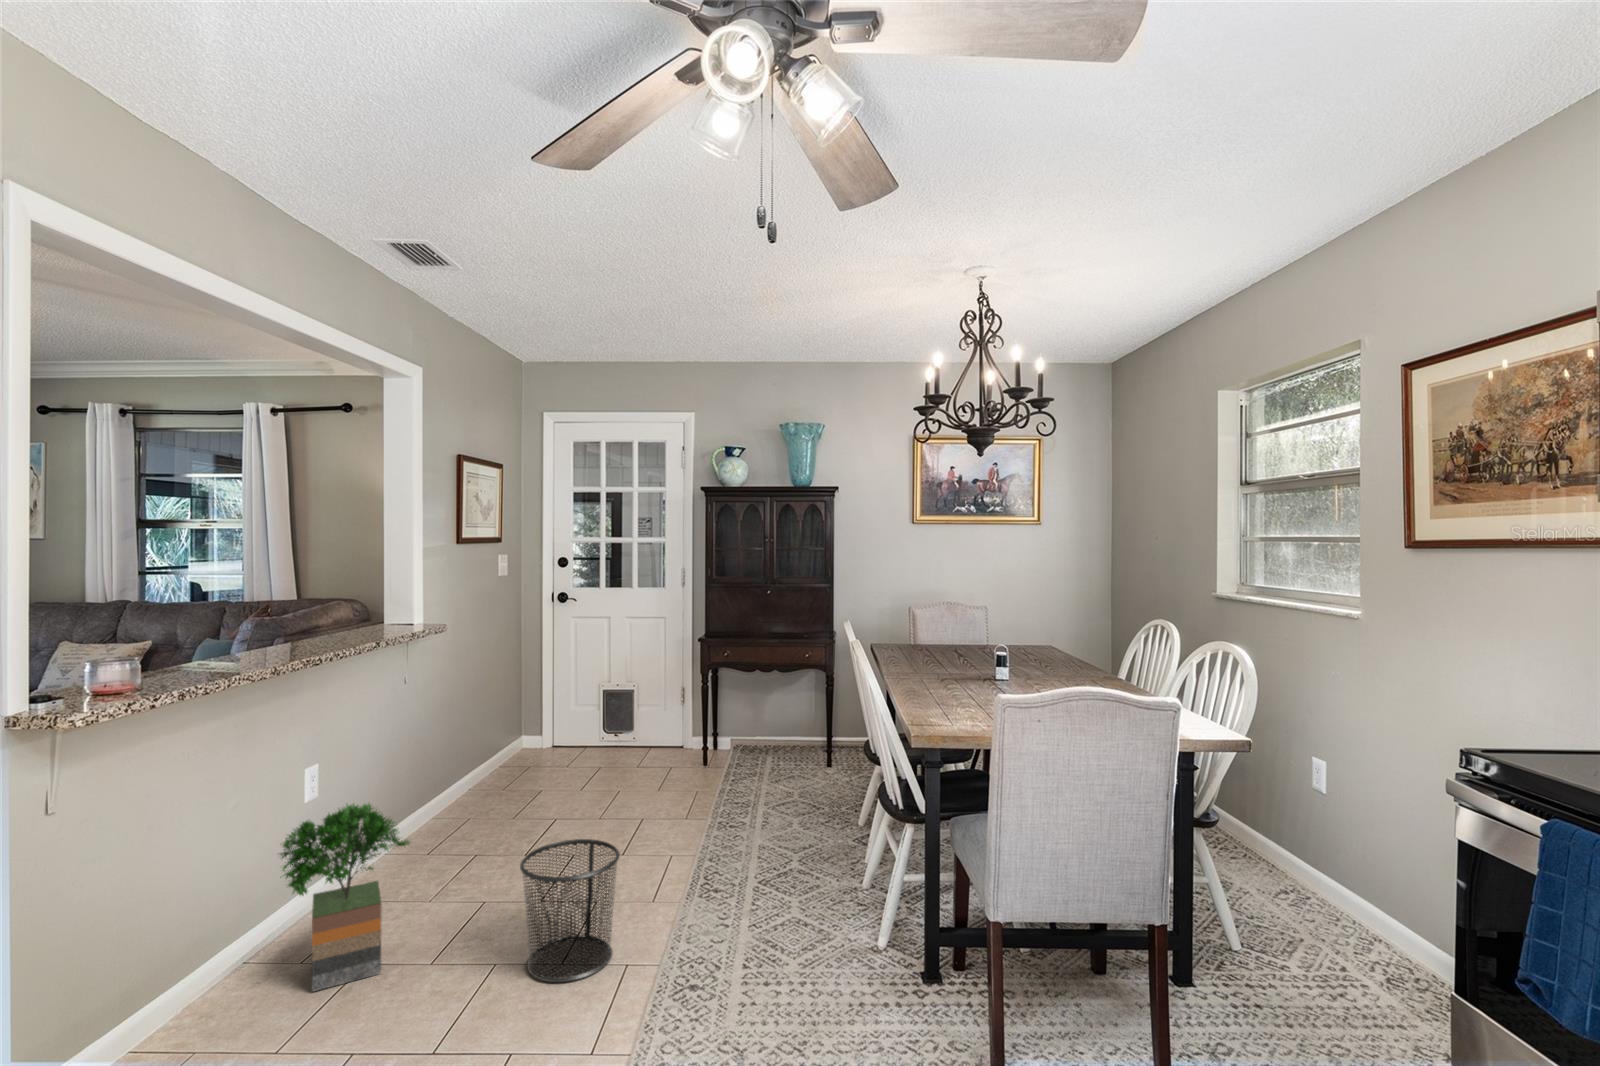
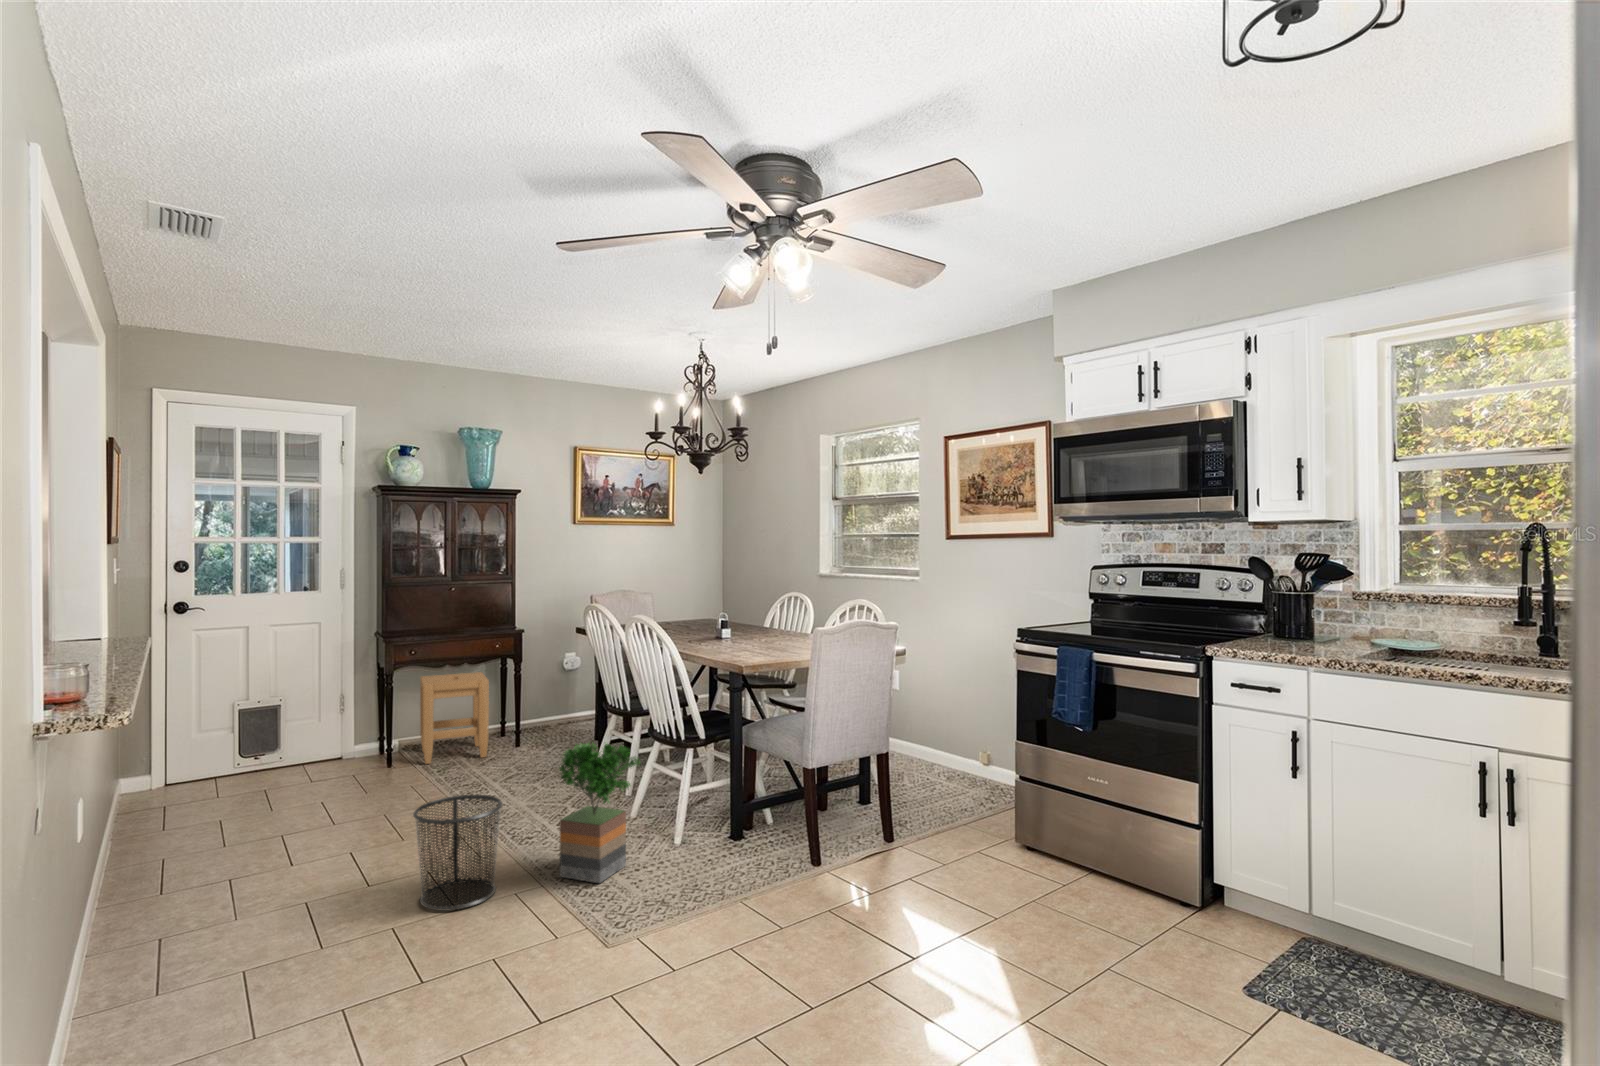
stool: none [726,678,800,773] -> present [420,672,489,764]
potted tree: present [278,803,410,992] -> present [560,743,640,883]

